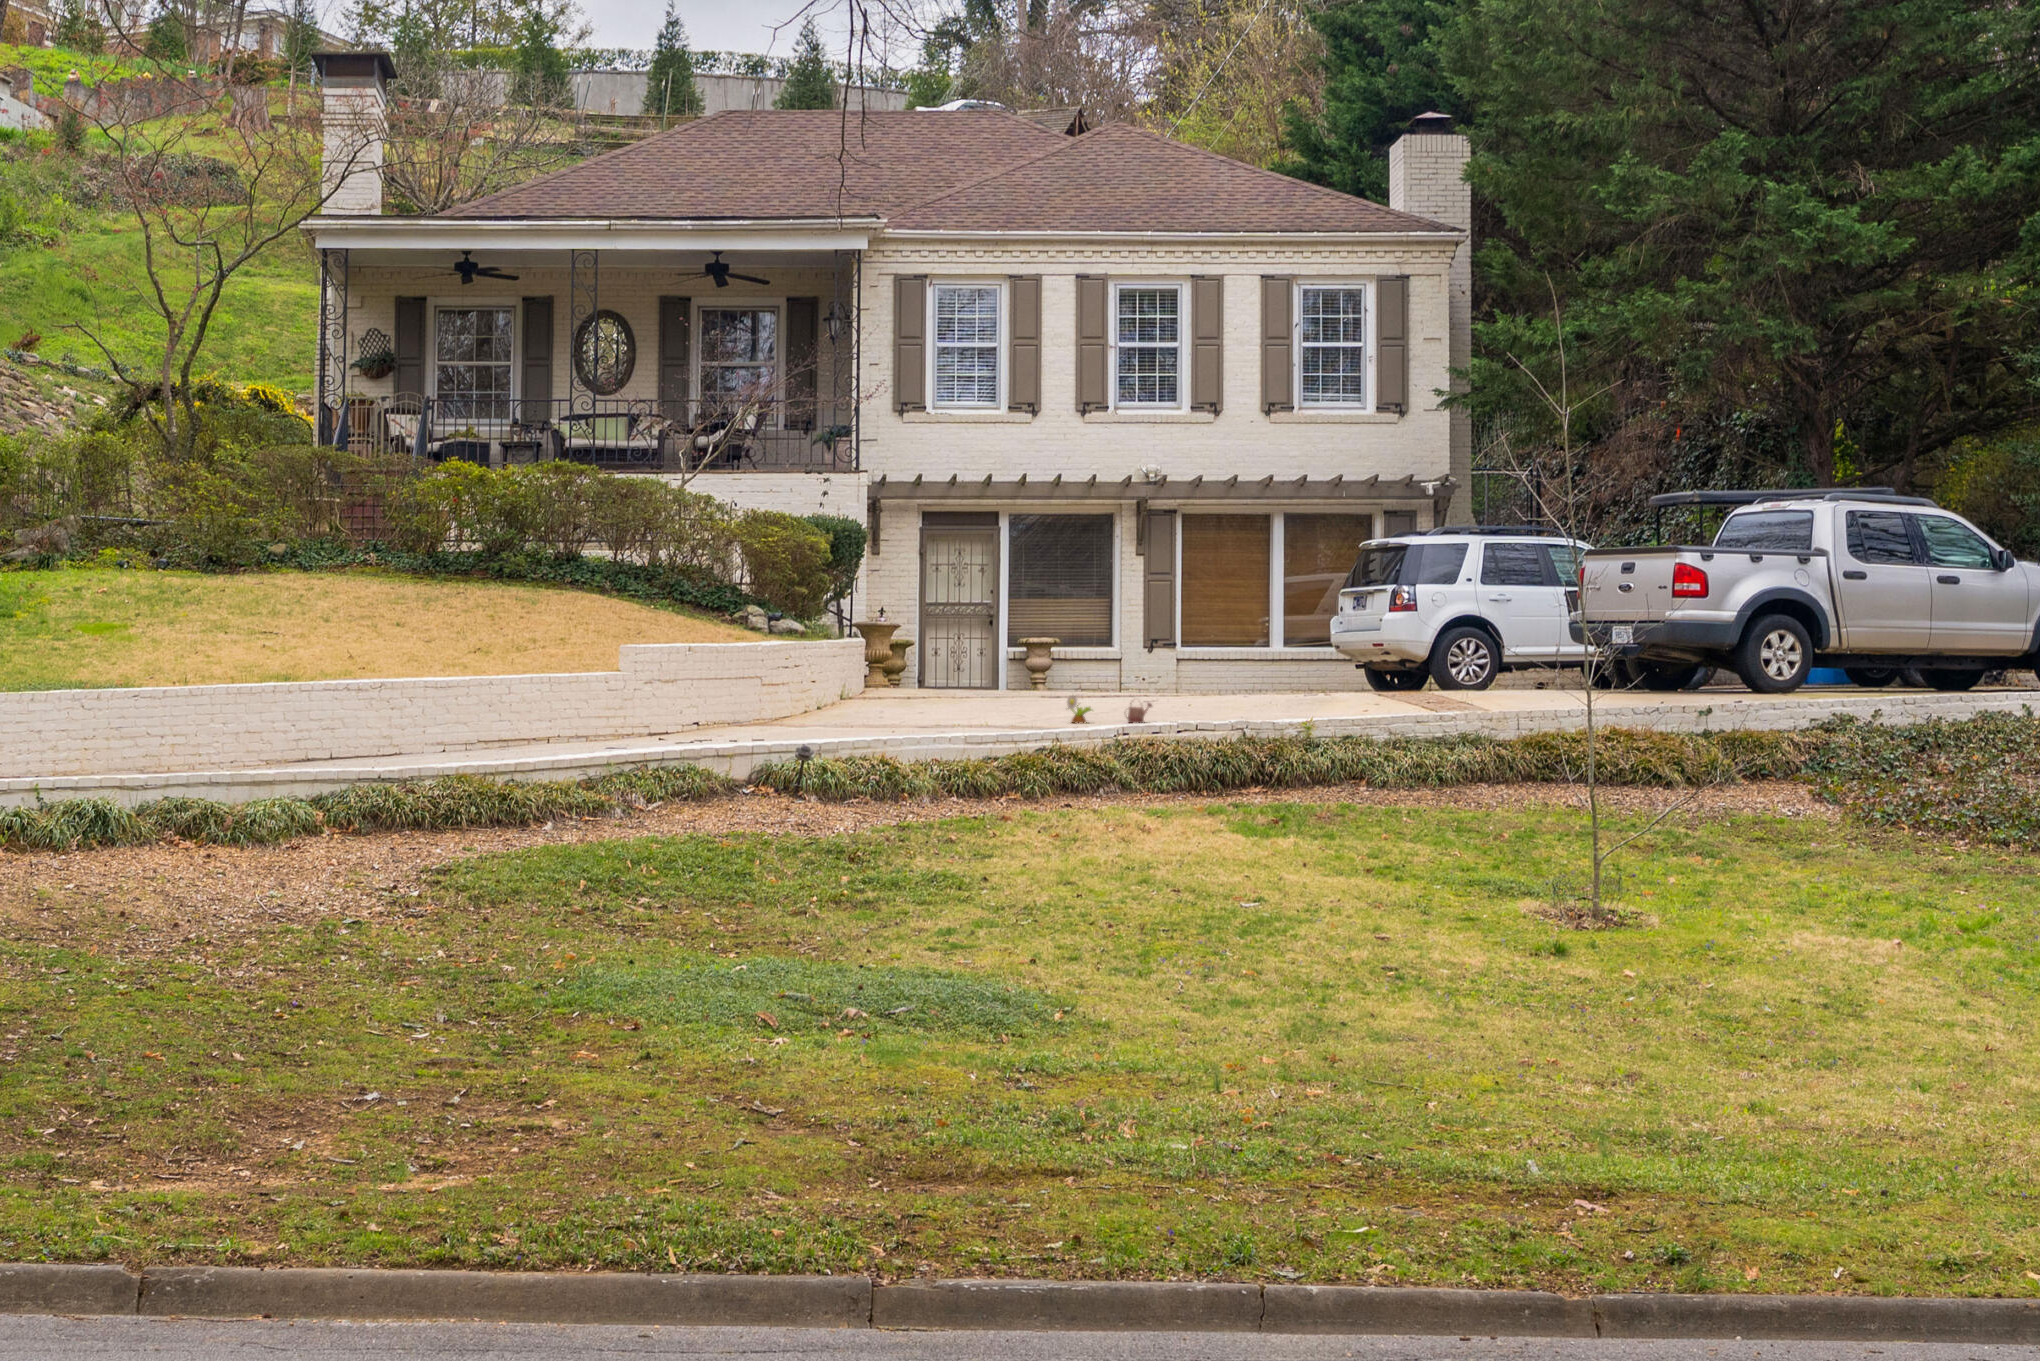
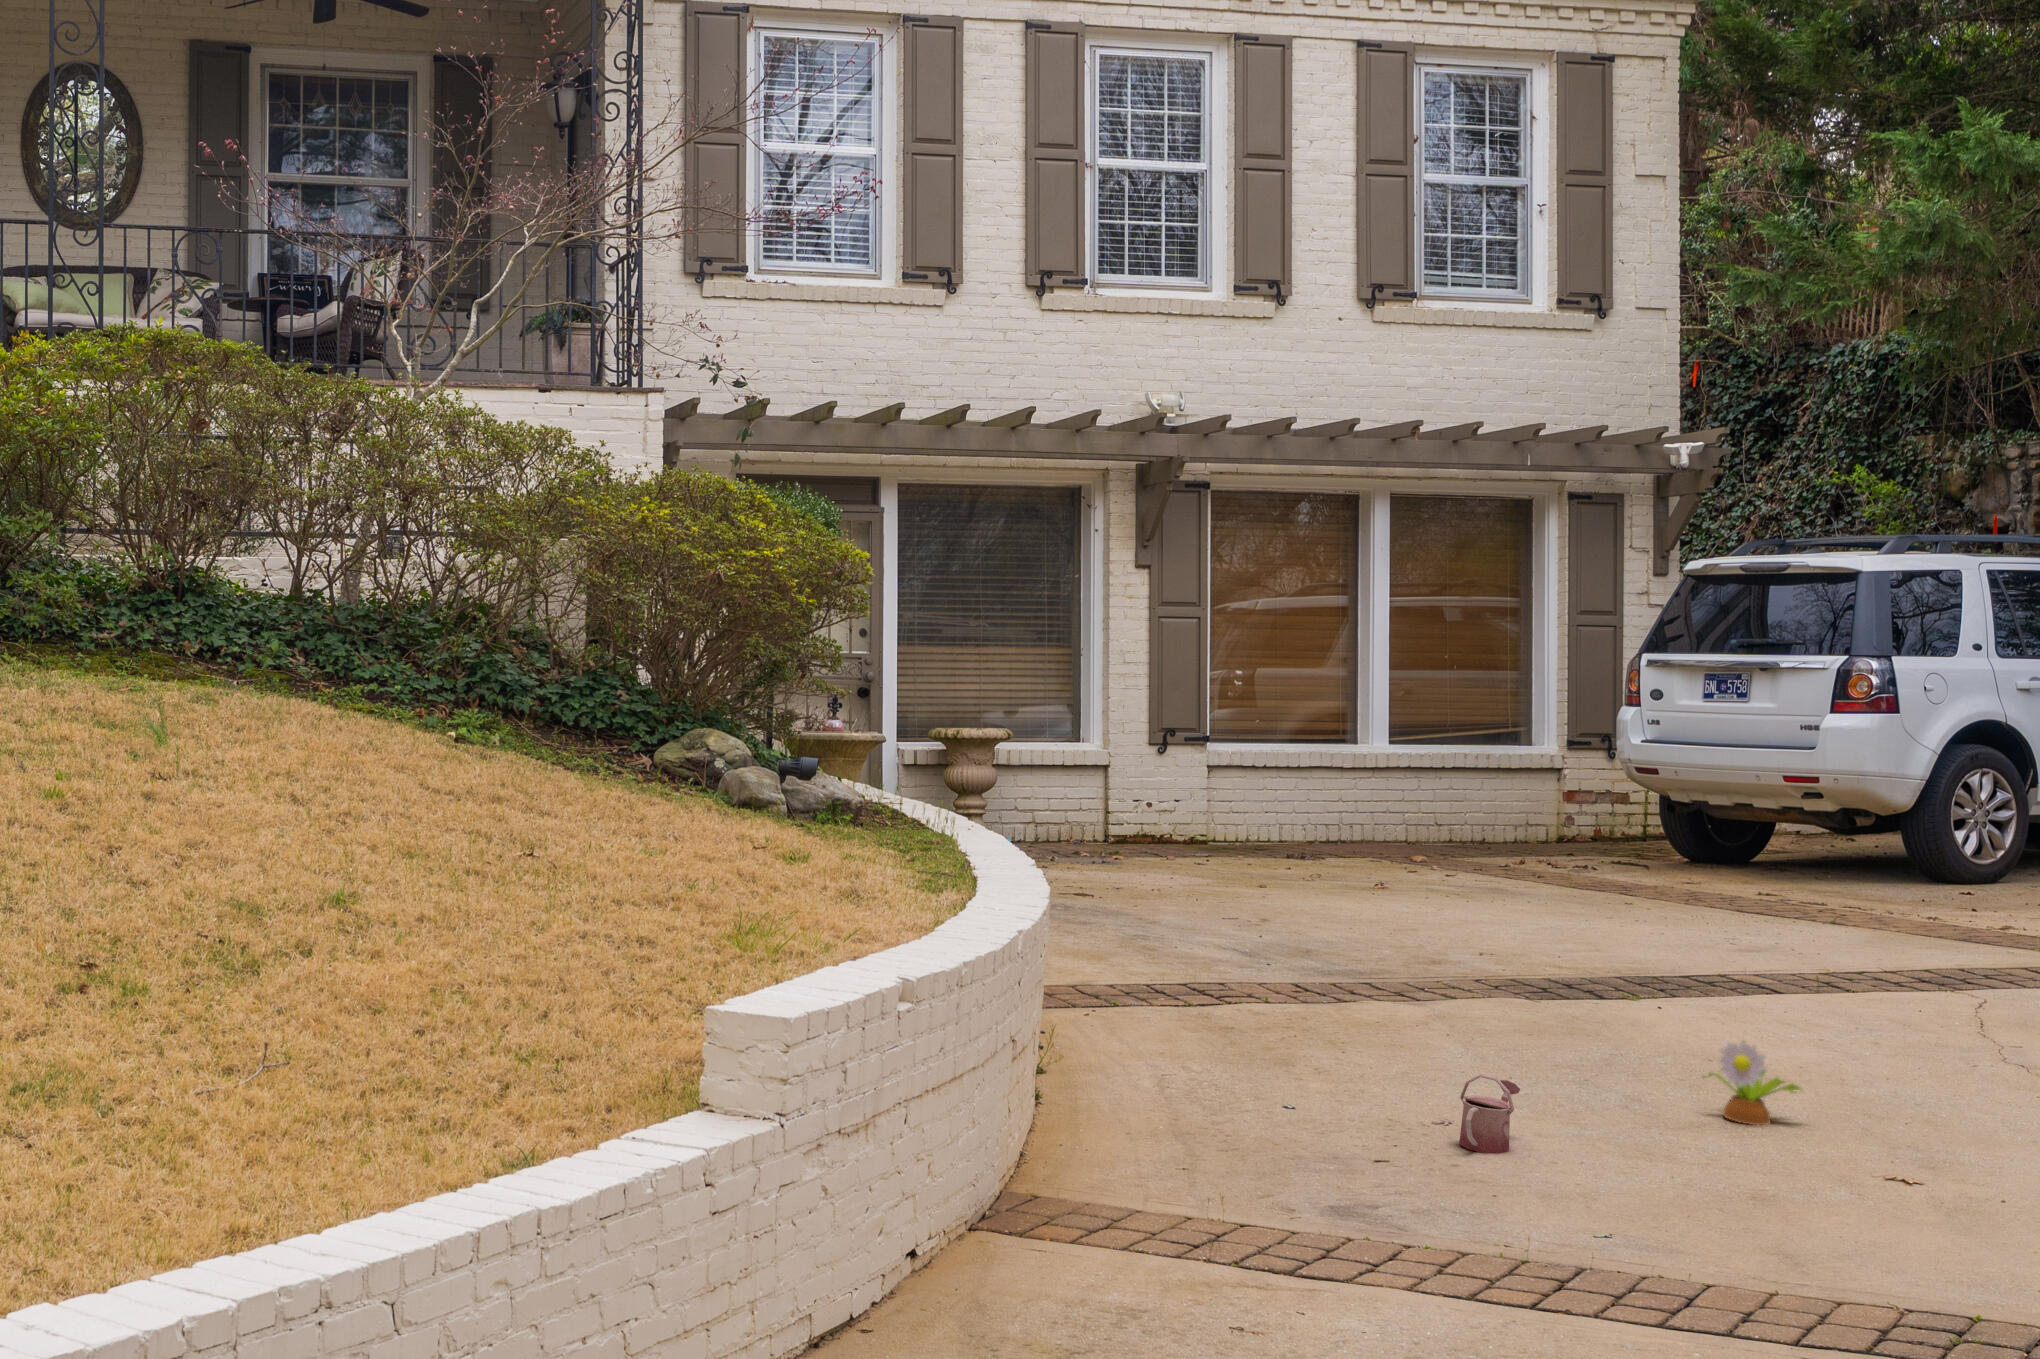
watering can: present [1124,703,1152,723] -> present [1459,1074,1520,1154]

